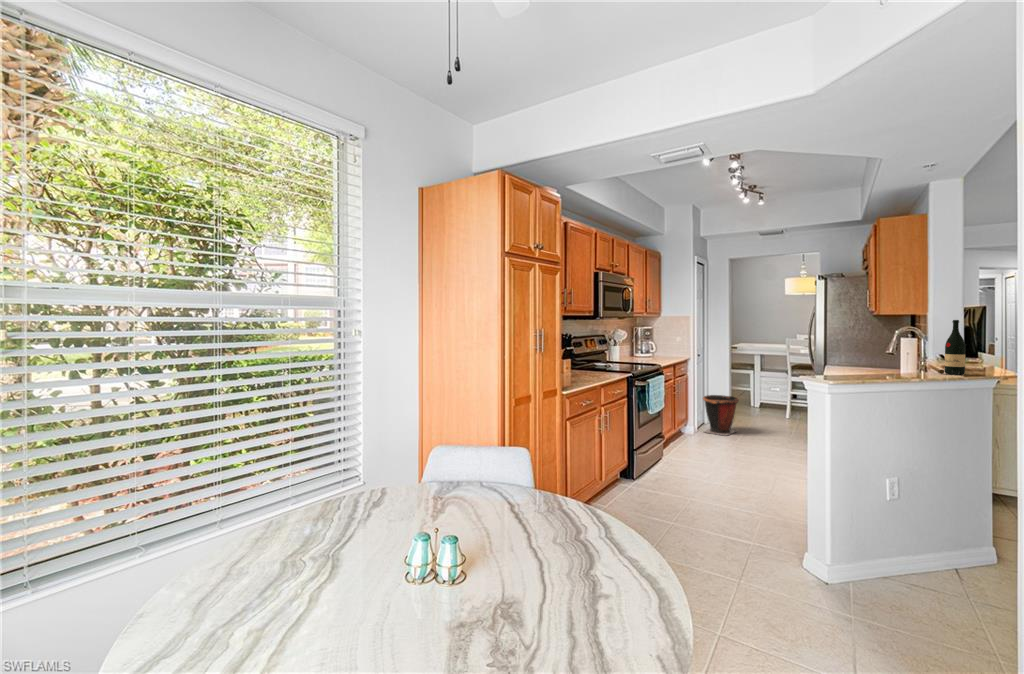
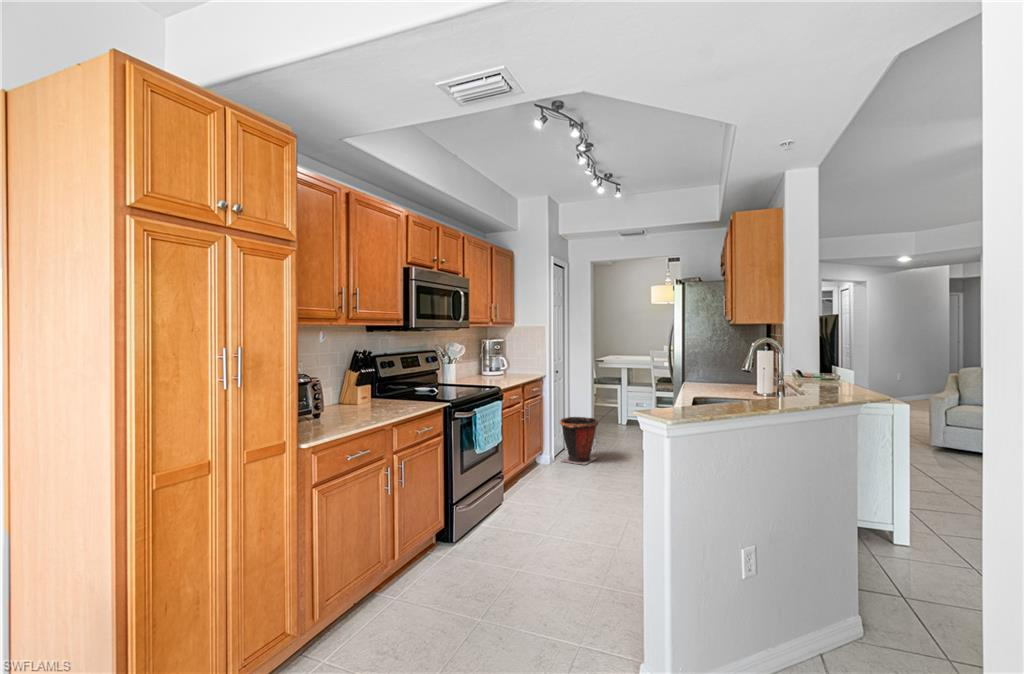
wine bottle: present [938,320,966,375] -> none [798,331,828,403]

